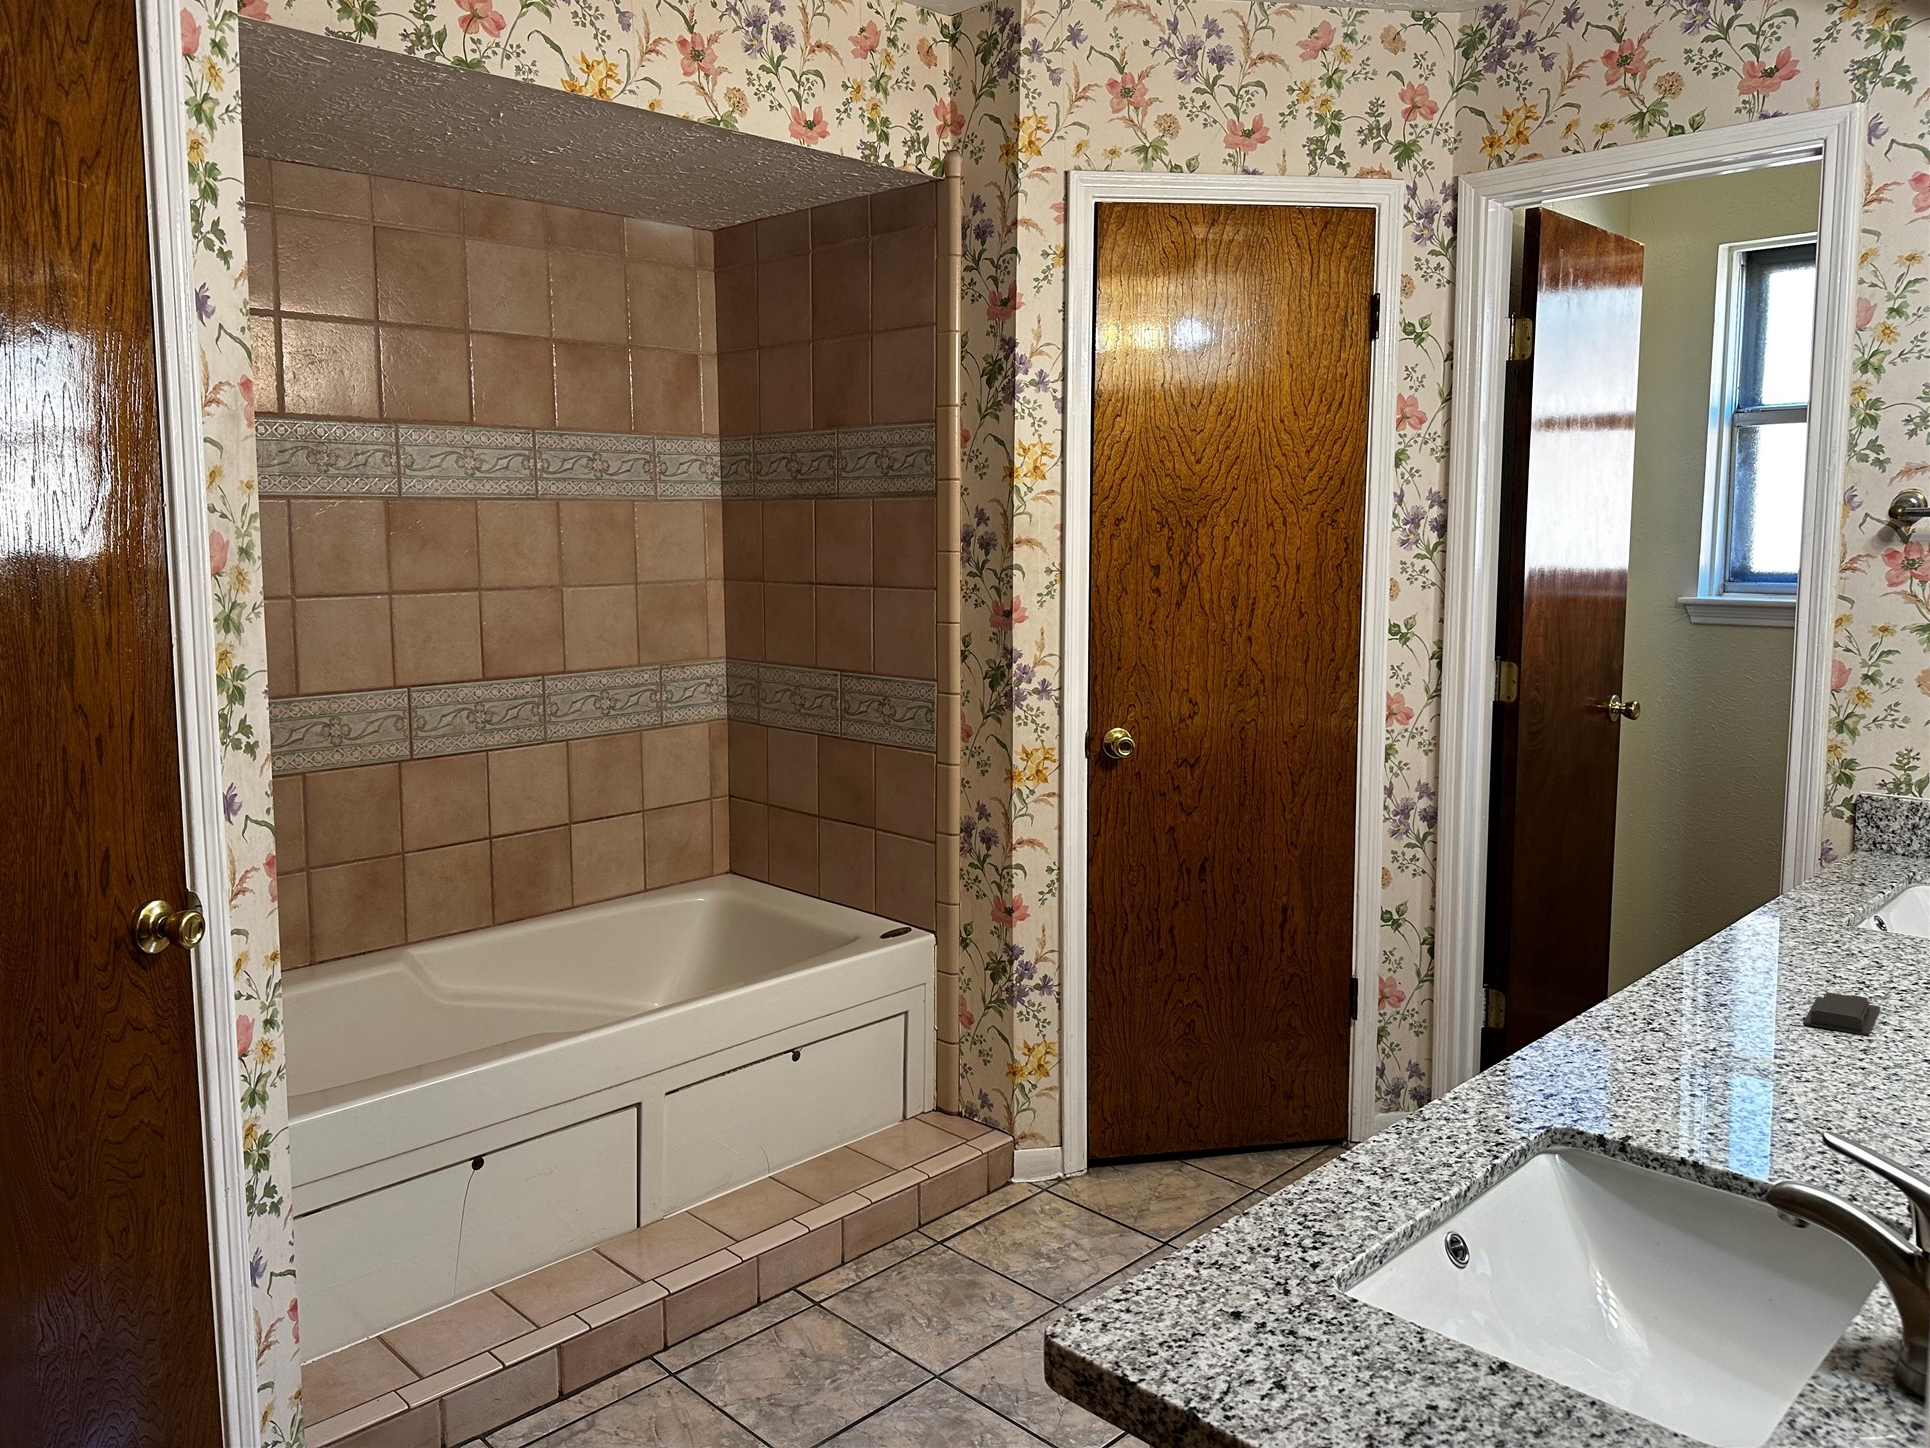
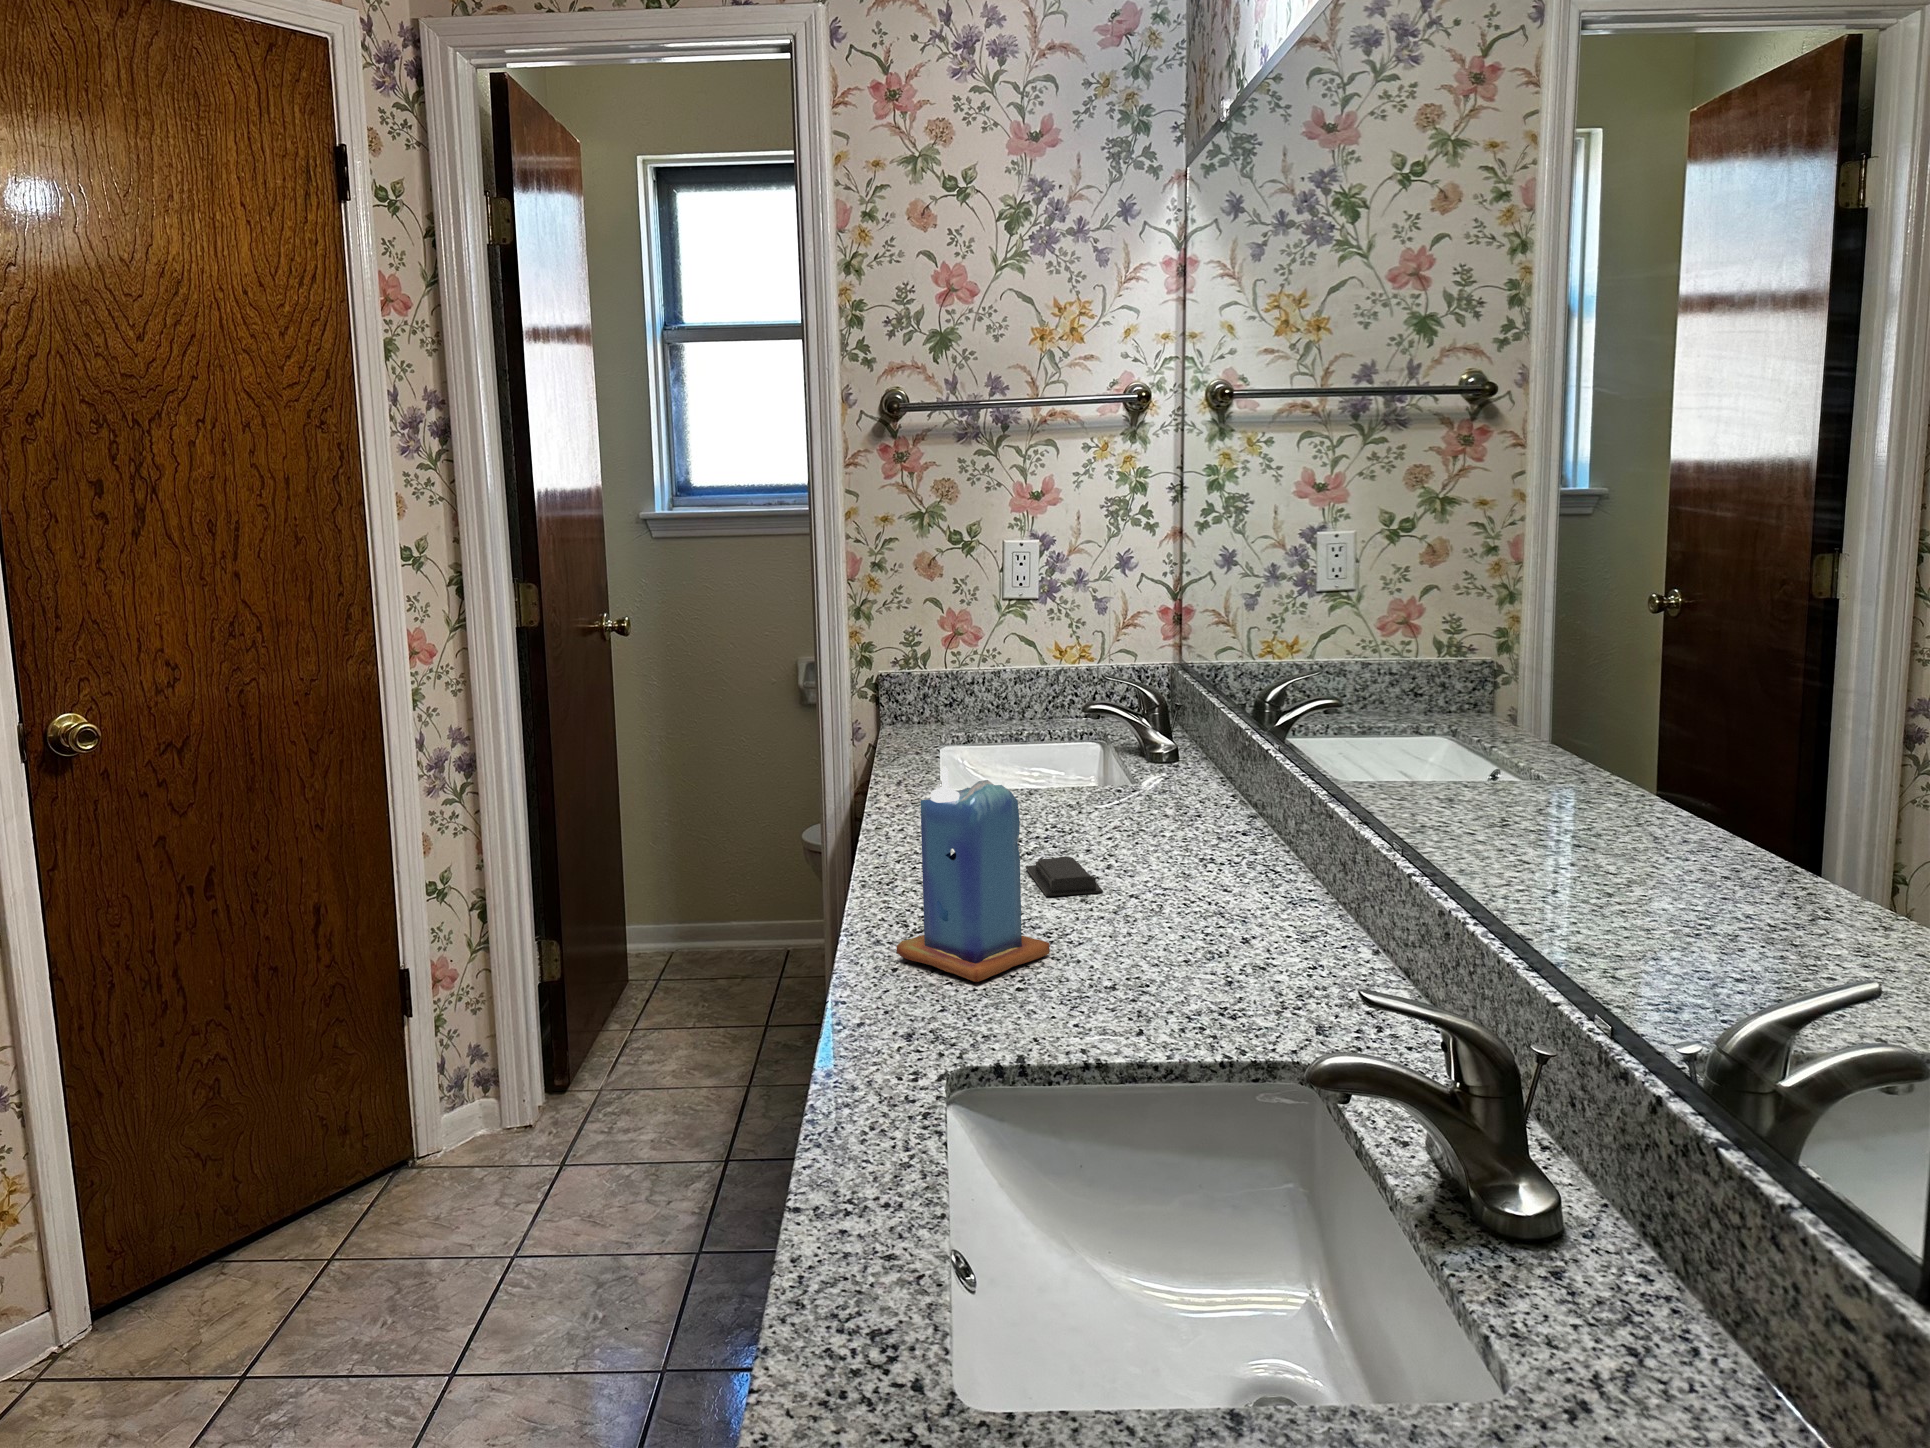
candle: none [1595,875,1736,1064] -> present [897,766,1050,982]

